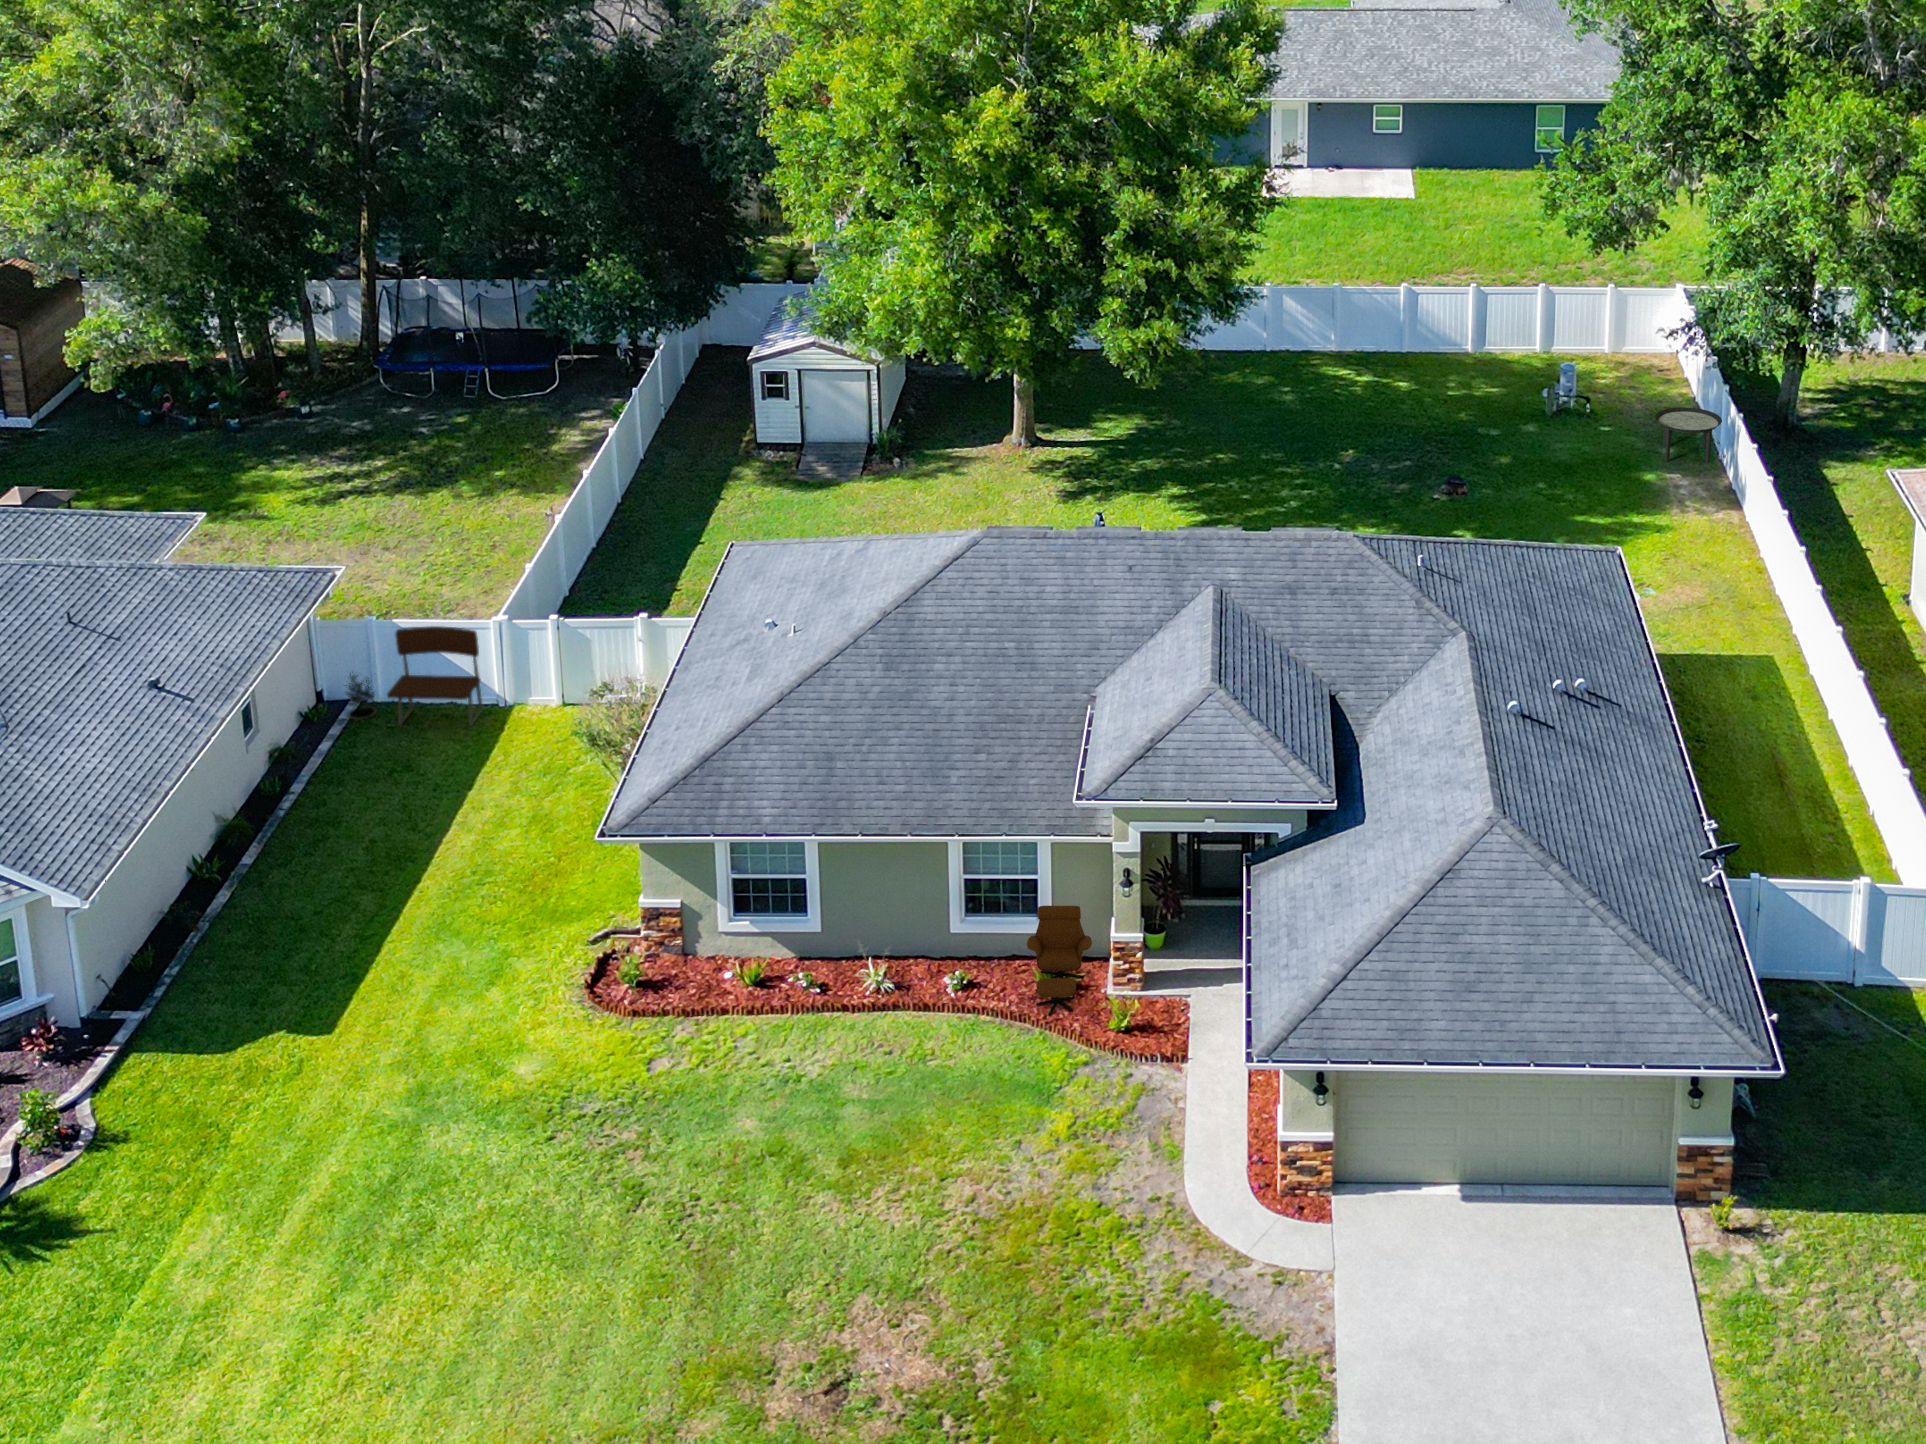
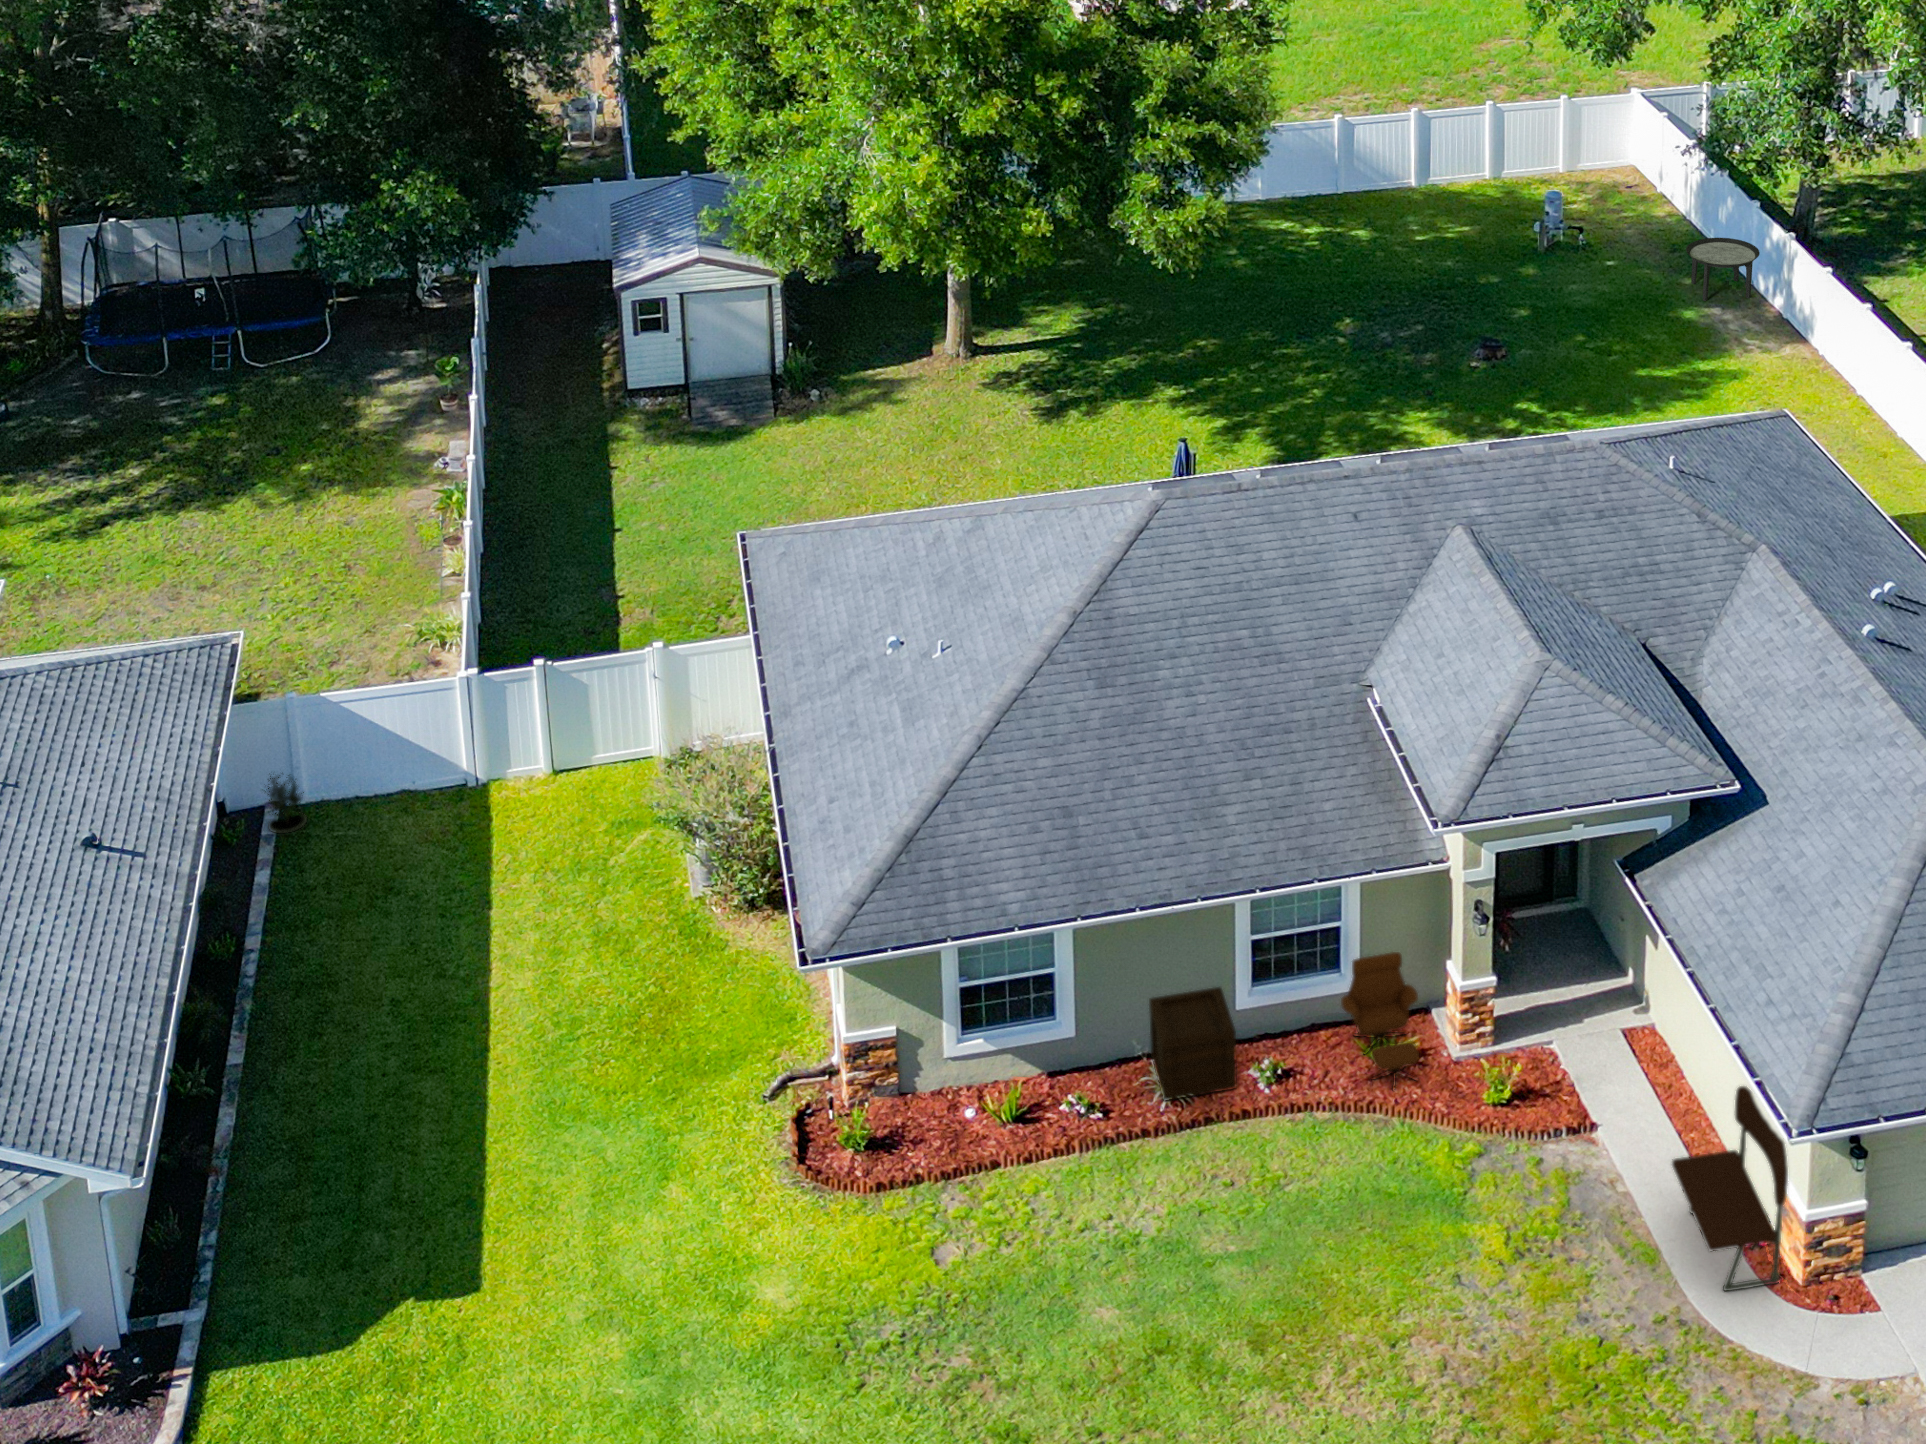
bench: present [387,626,483,726] -> present [1672,1086,1788,1291]
wooden crate: none [866,911,937,994] -> present [1149,987,1237,1101]

